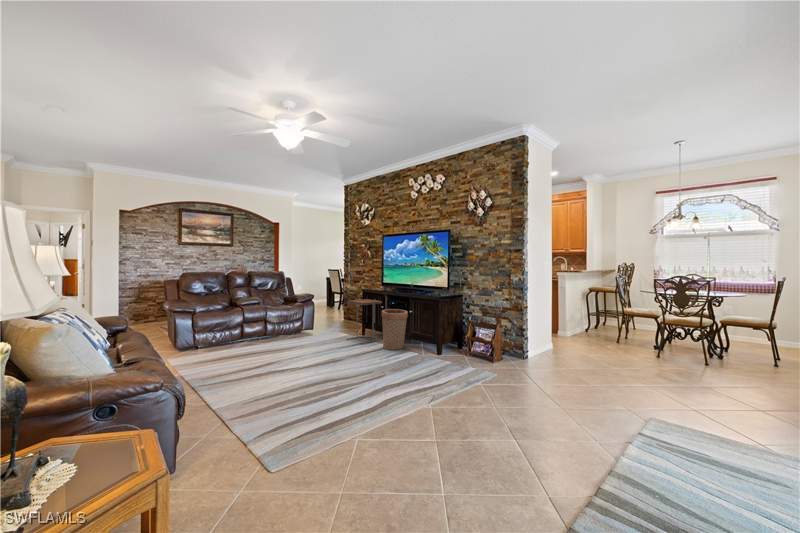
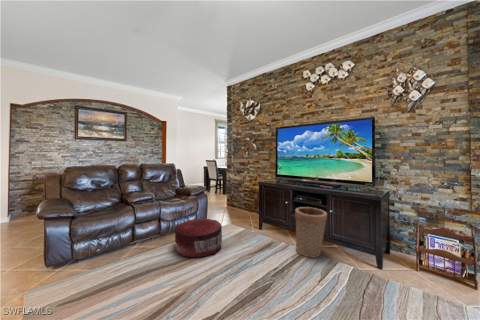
side table: present [347,299,382,344] -> none [247,193,285,246]
pouf: none [278,320,321,348] -> present [175,218,222,257]

